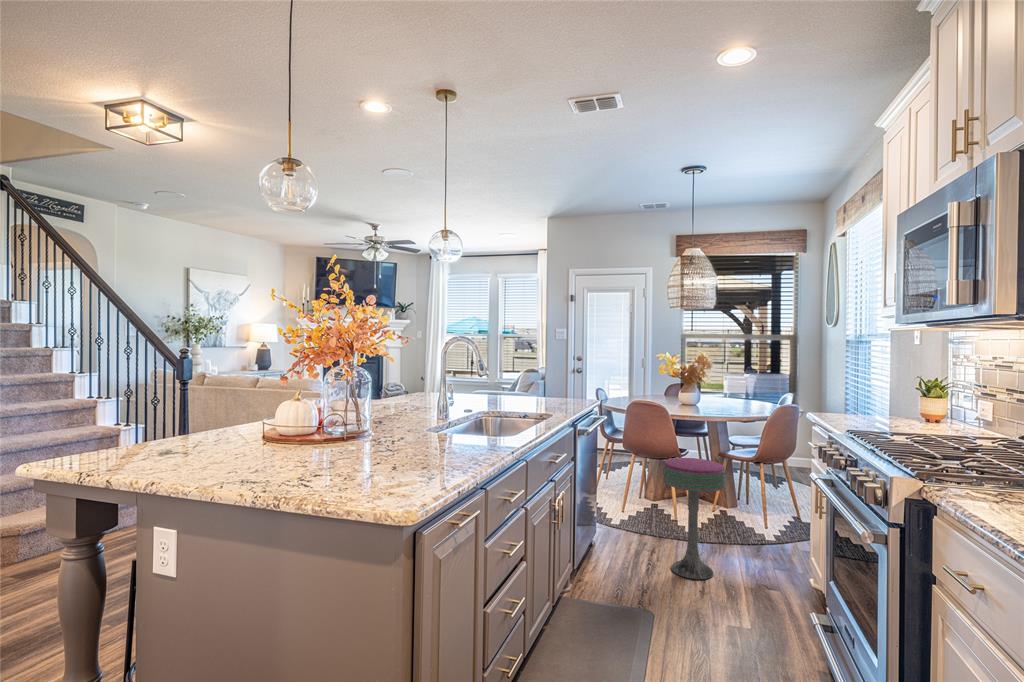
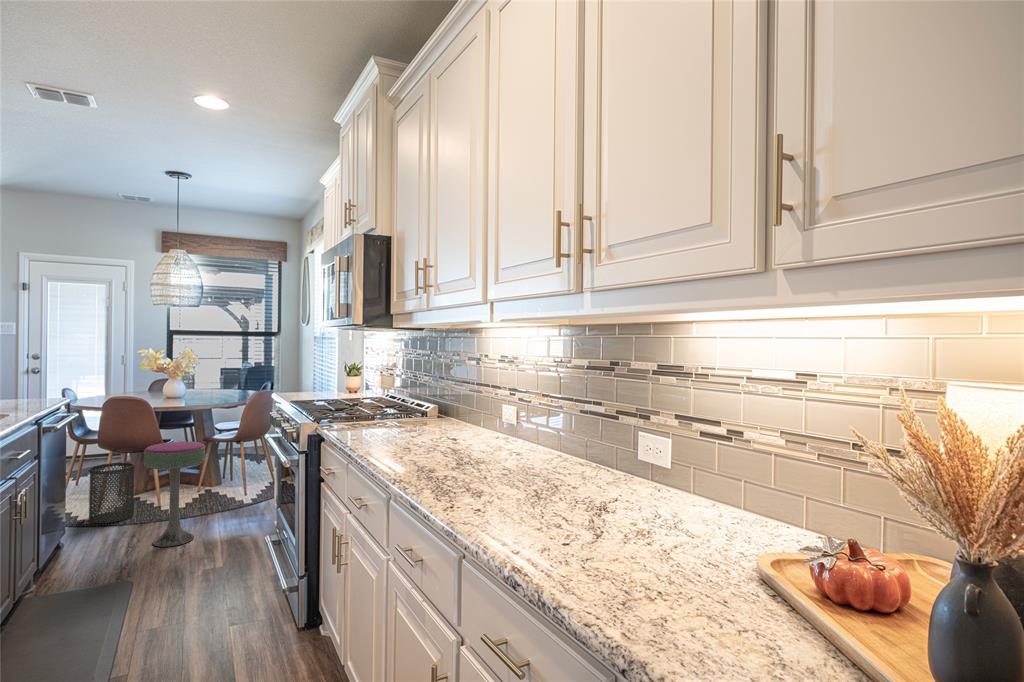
trash can: none [615,467,655,528] -> present [88,463,136,523]

